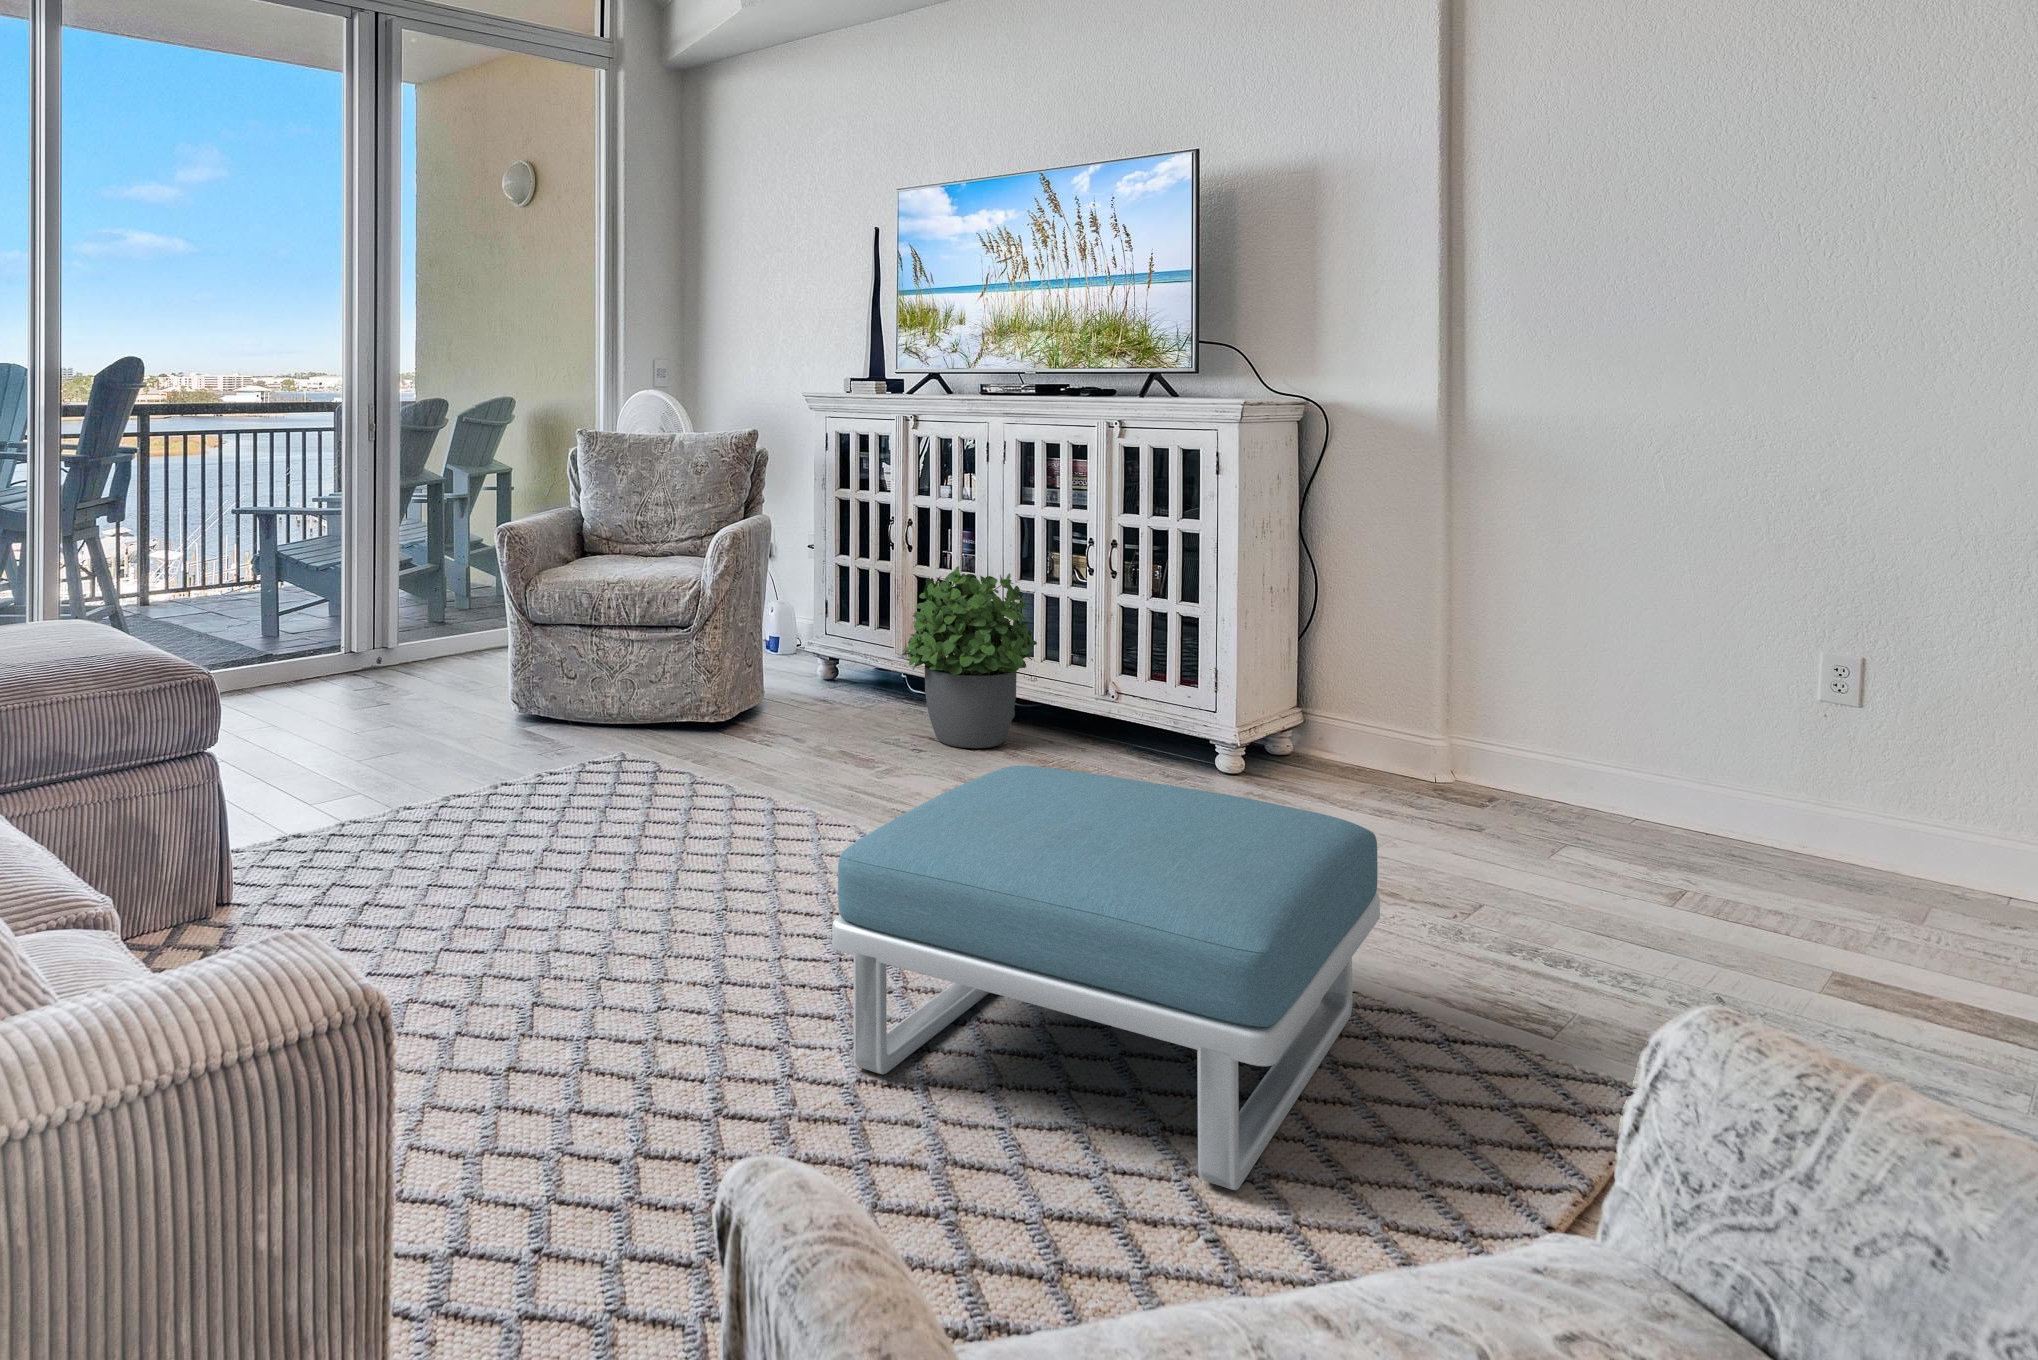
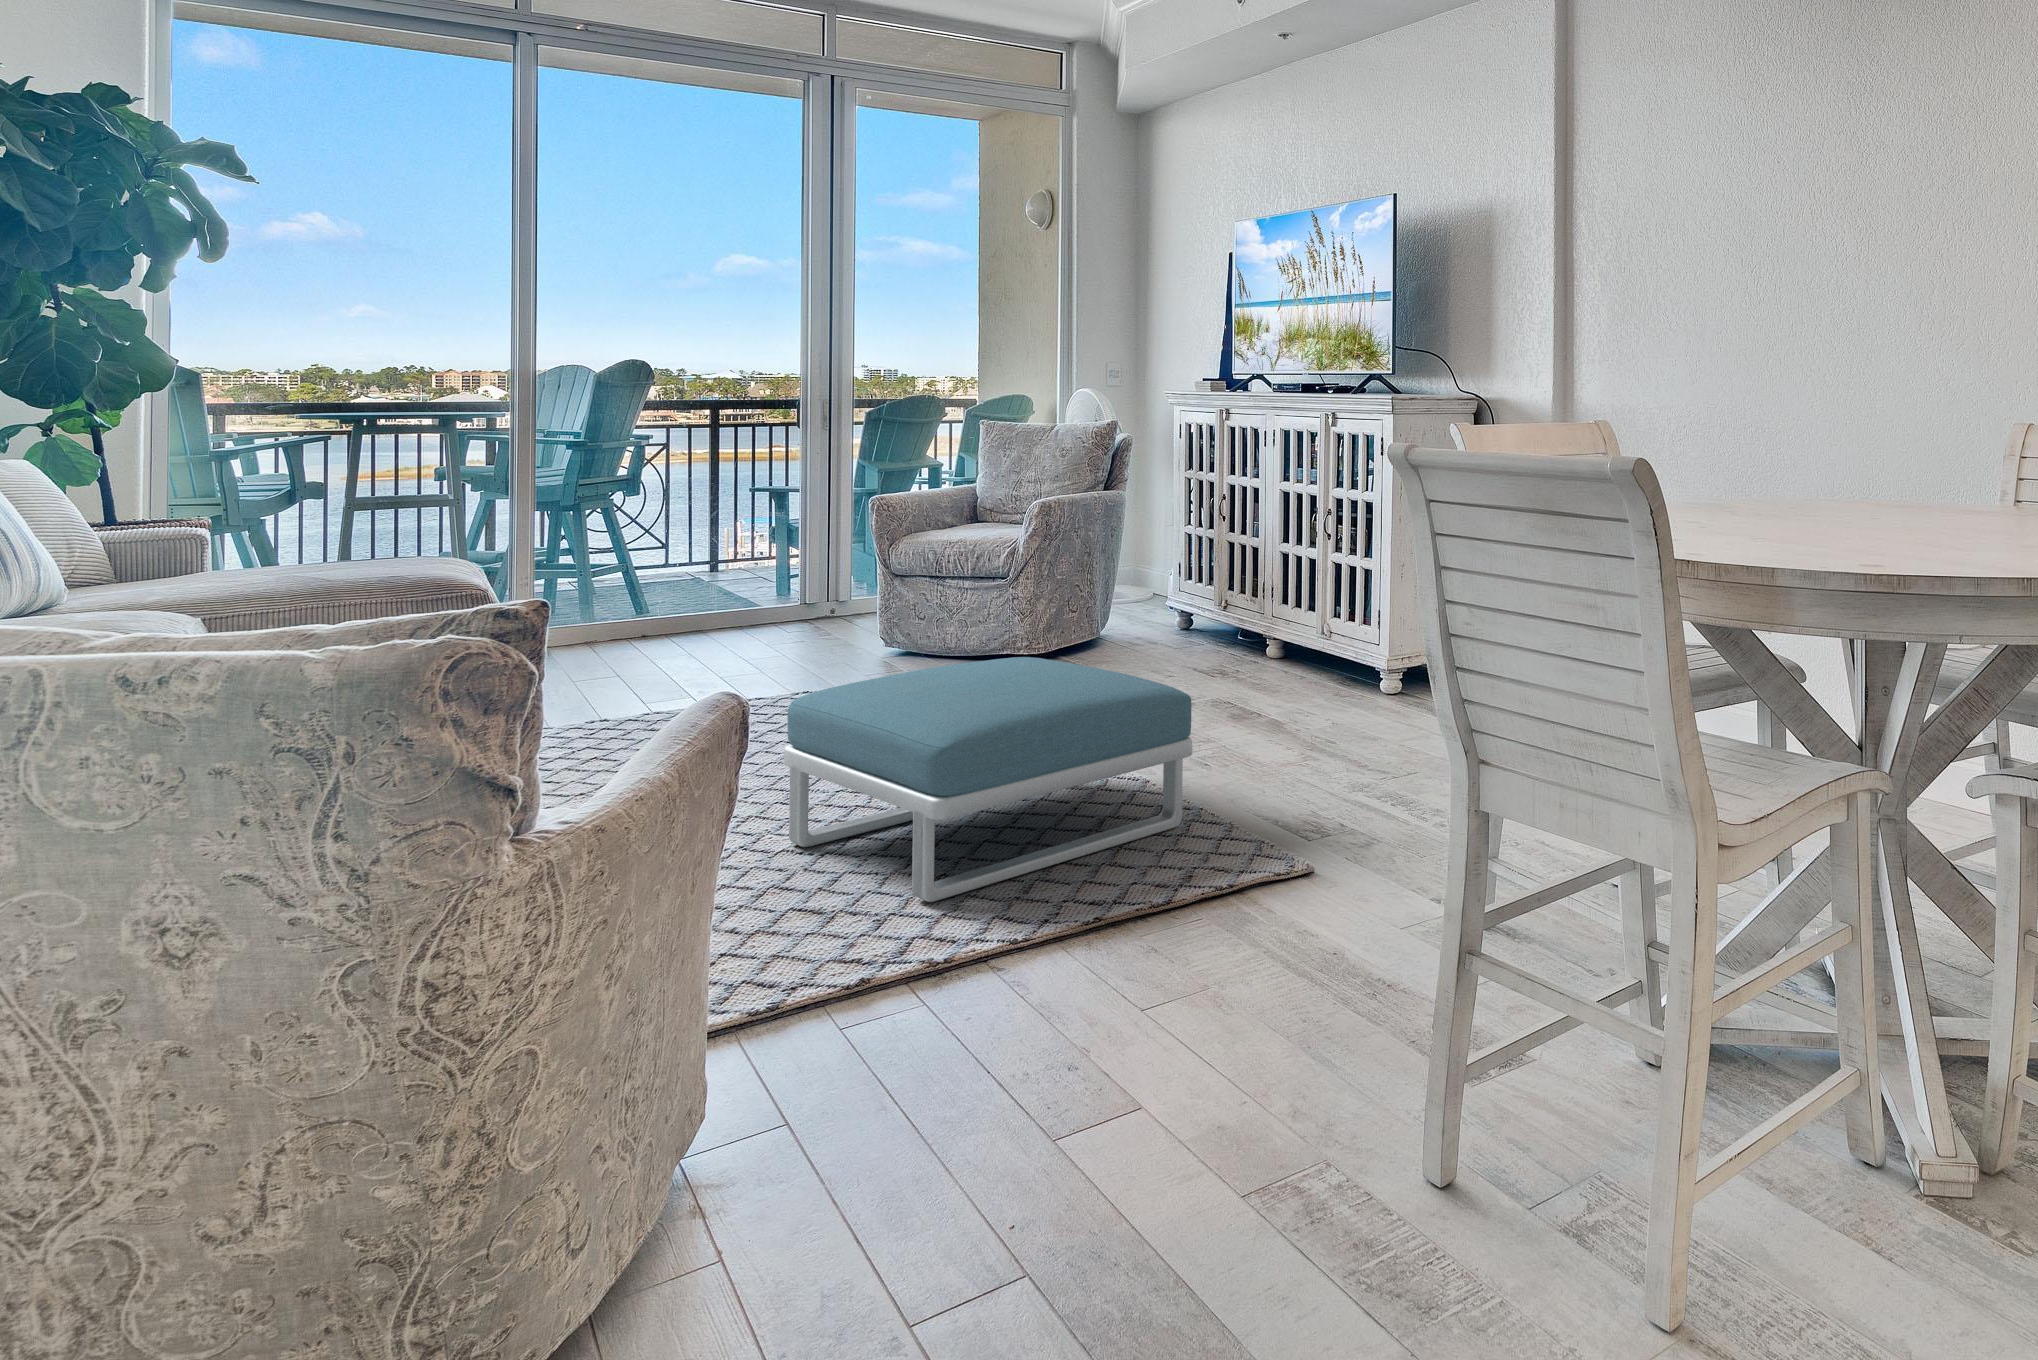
potted plant: present [904,566,1037,748] -> none [1158,528,1272,673]

